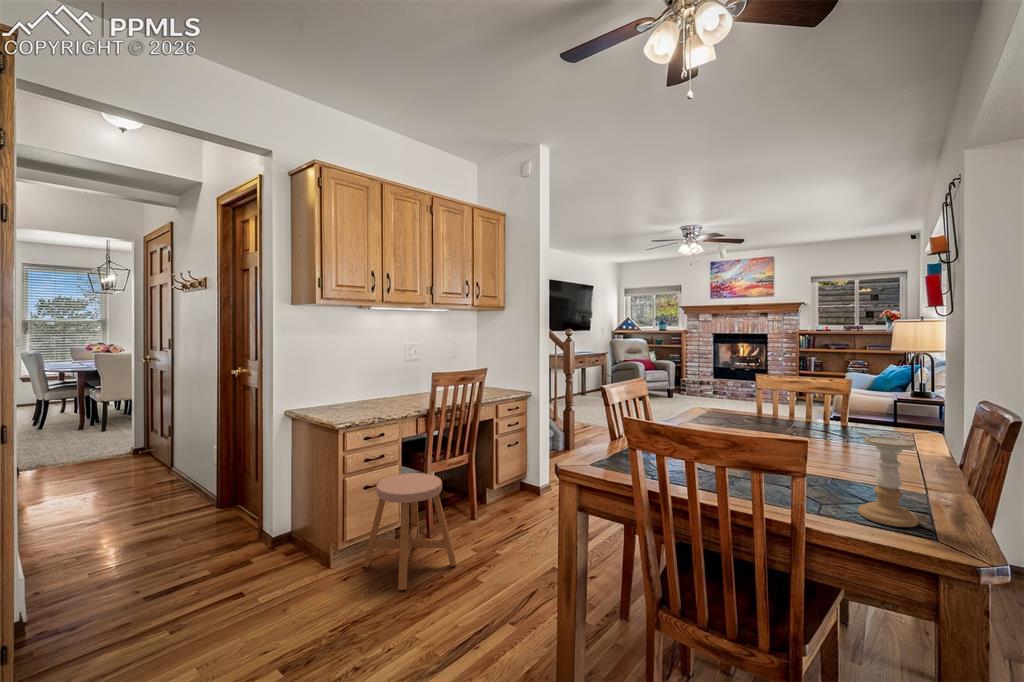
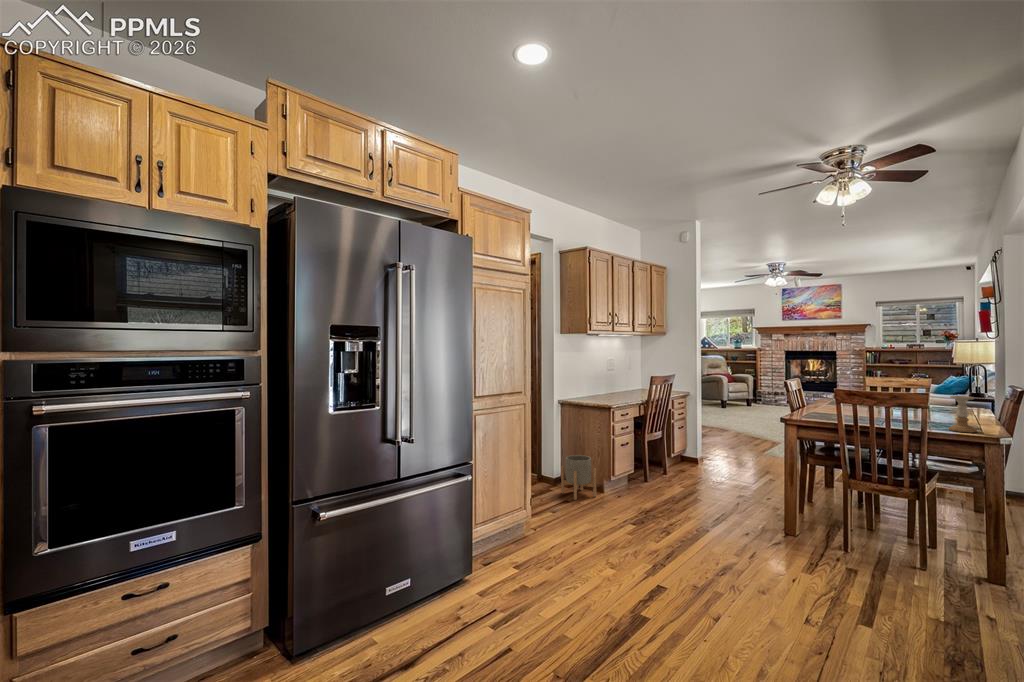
stool: present [363,473,456,590] -> none [623,438,681,502]
planter: none [258,504,308,589] -> present [561,455,596,500]

